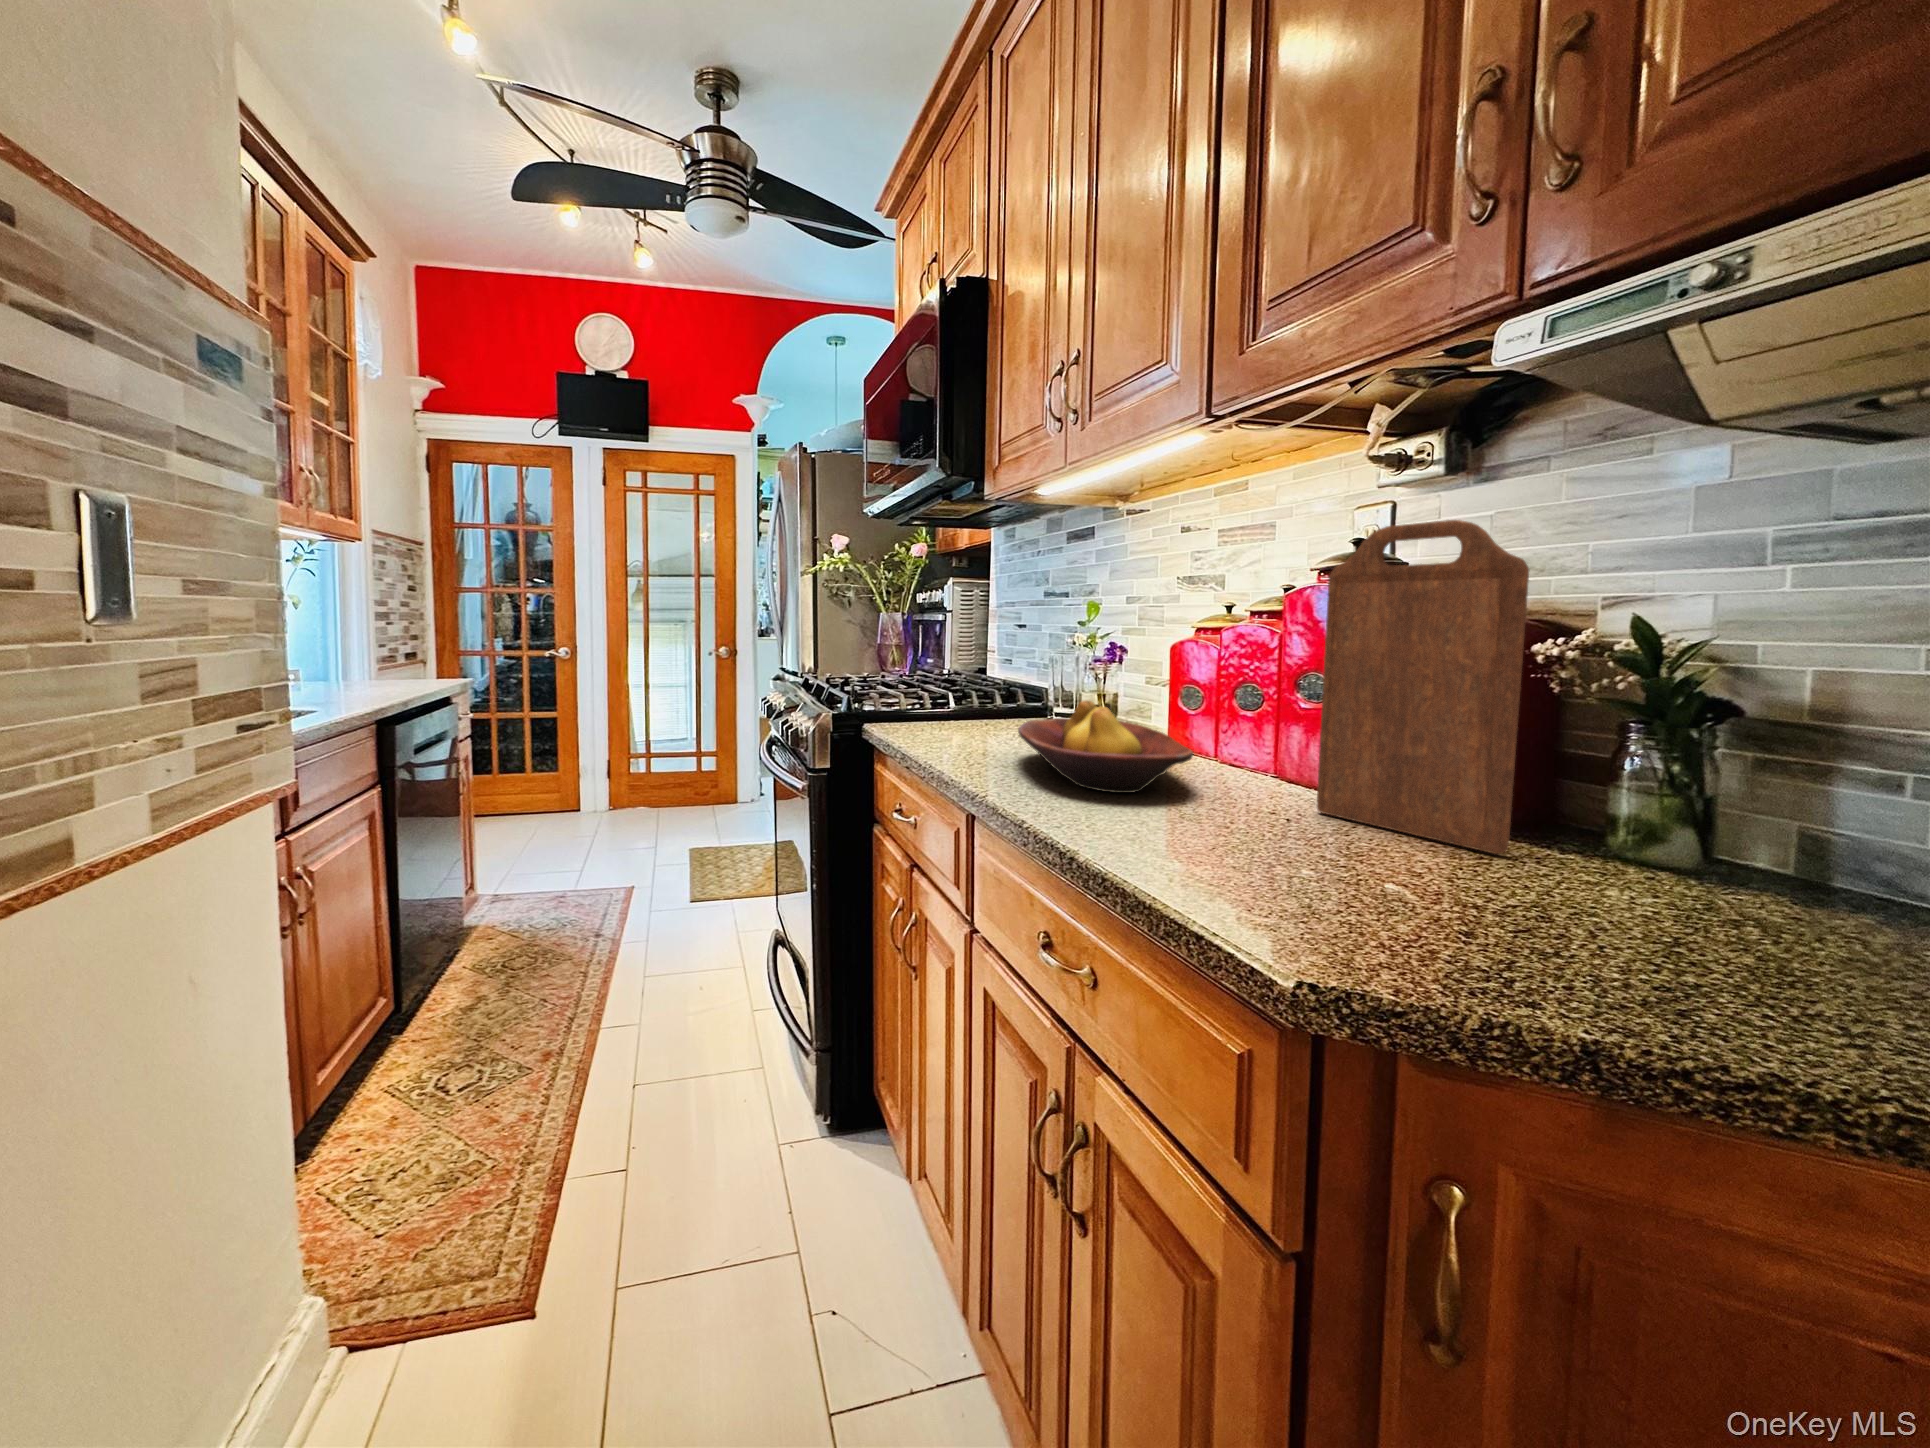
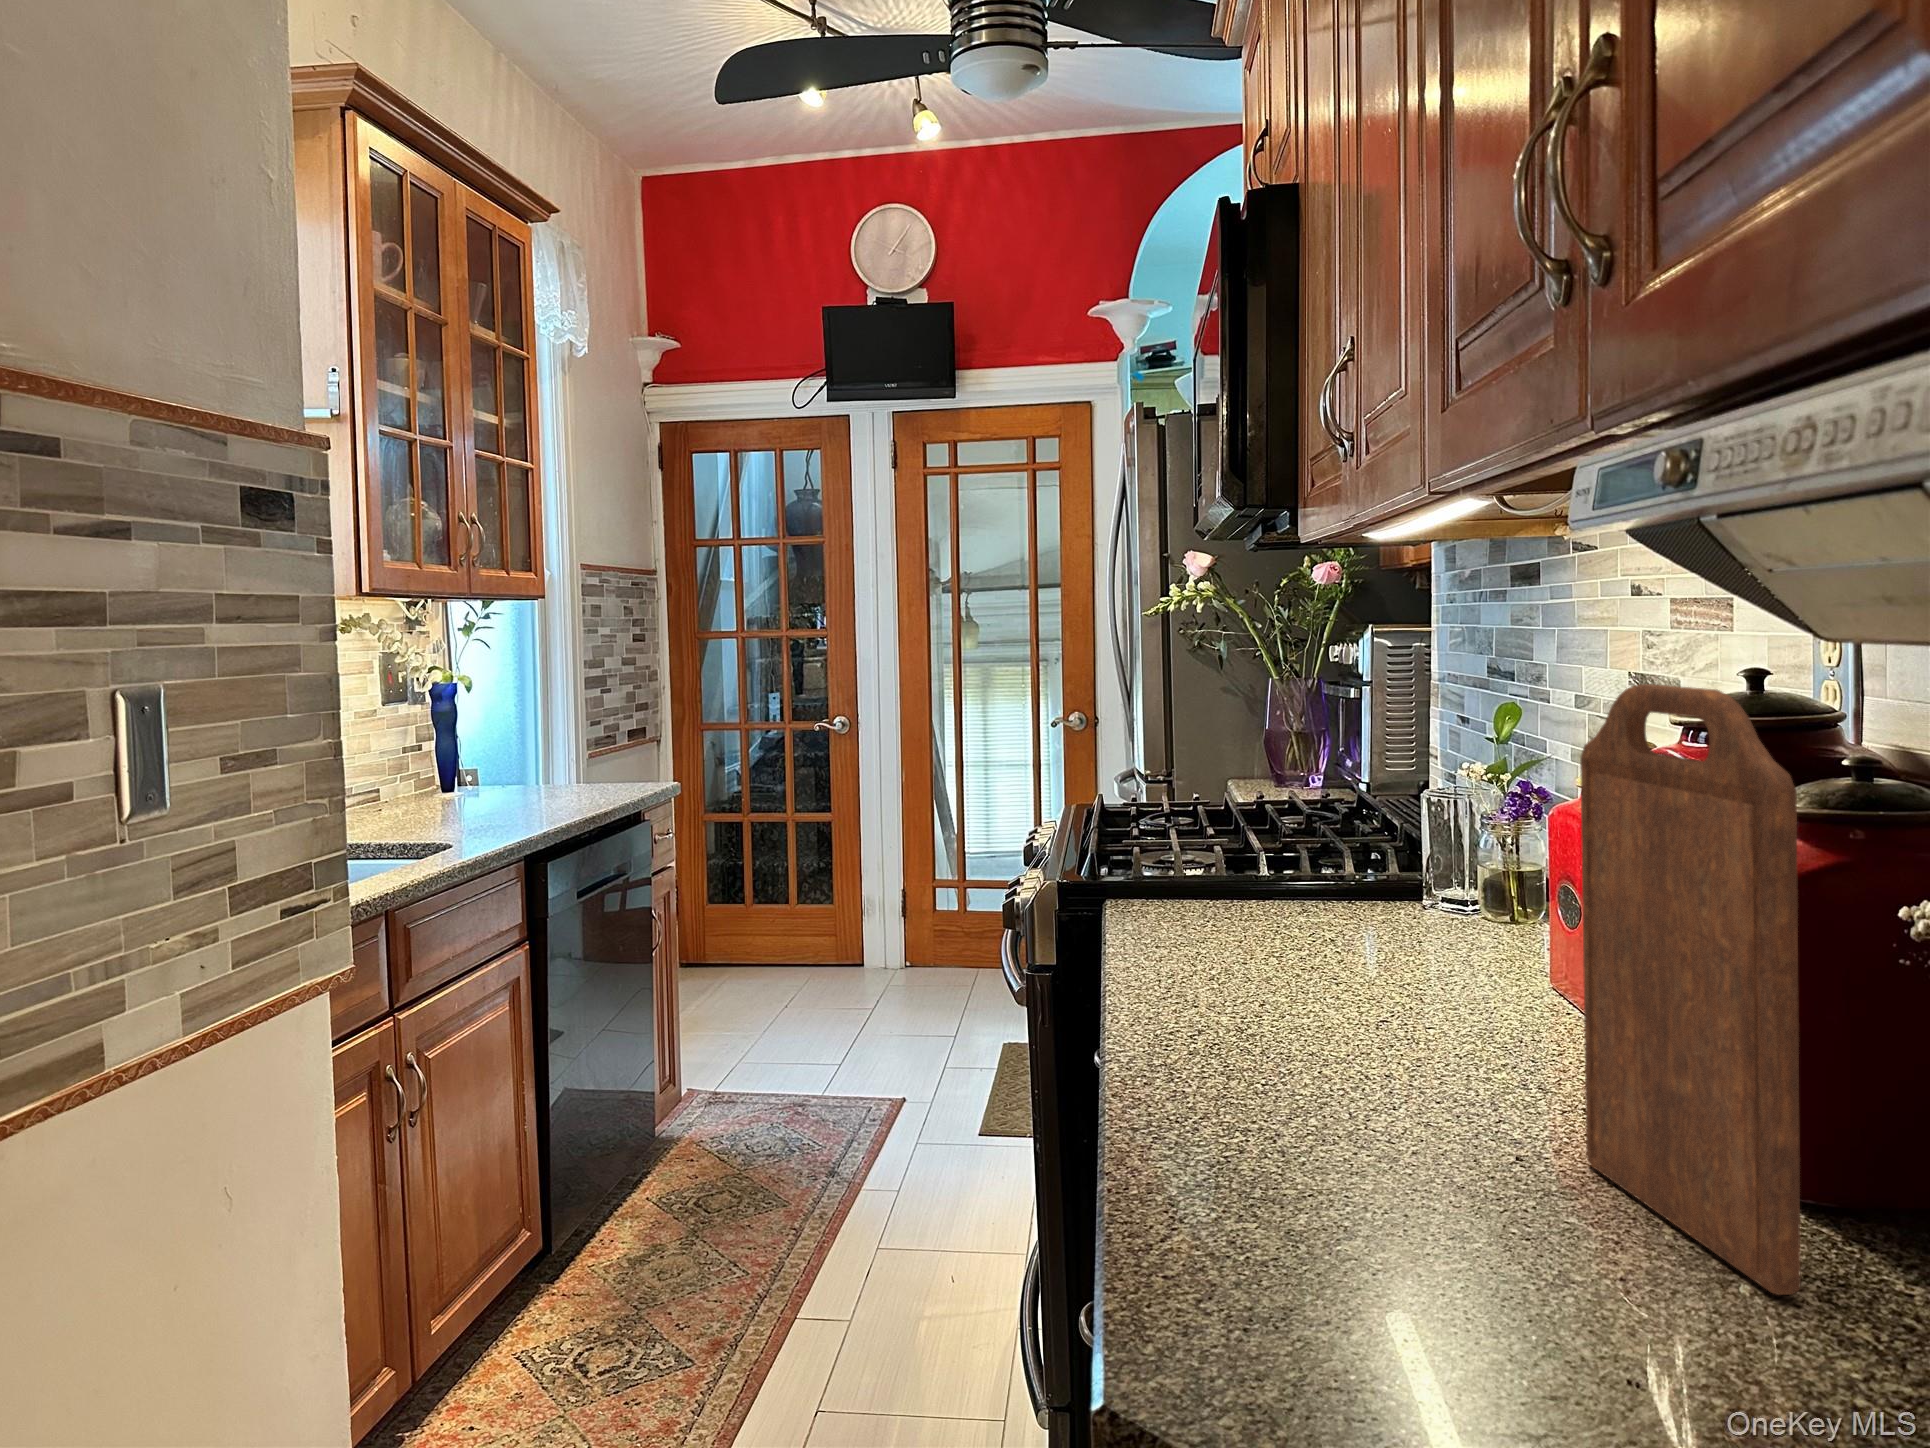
fruit bowl: present [1018,700,1193,793] -> none [1180,913,1457,1088]

